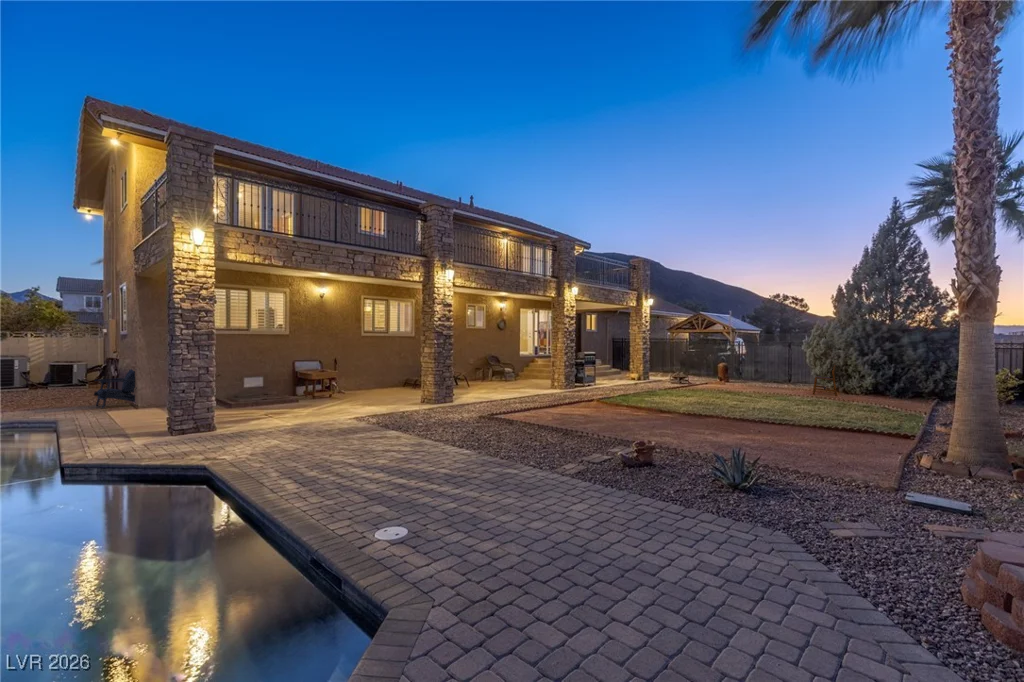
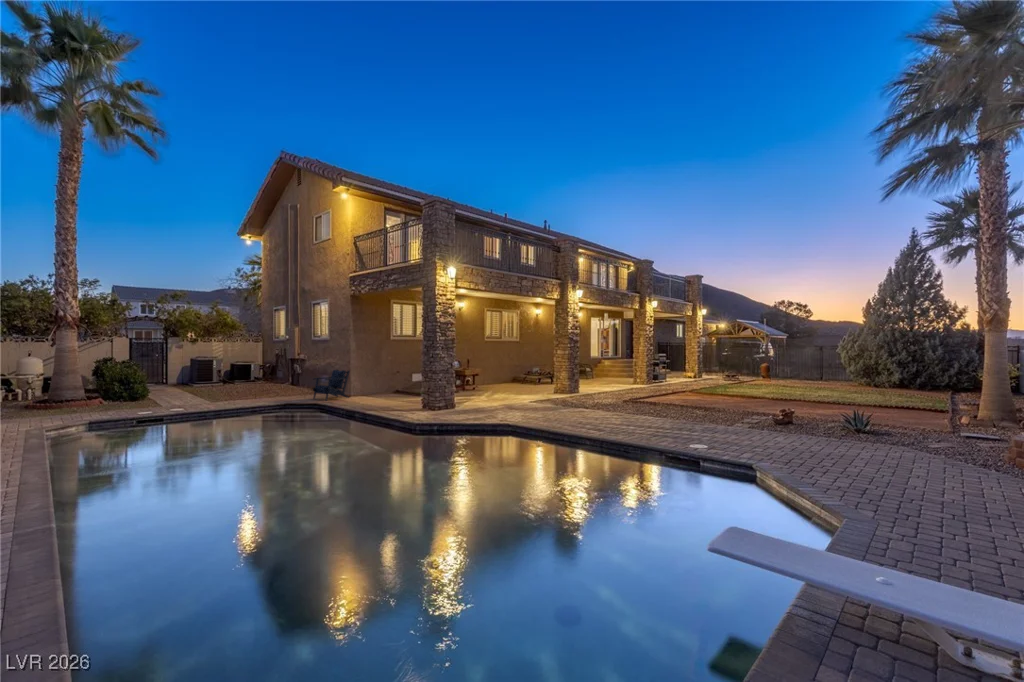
bench: present [813,363,837,396] -> none [850,362,871,388]

